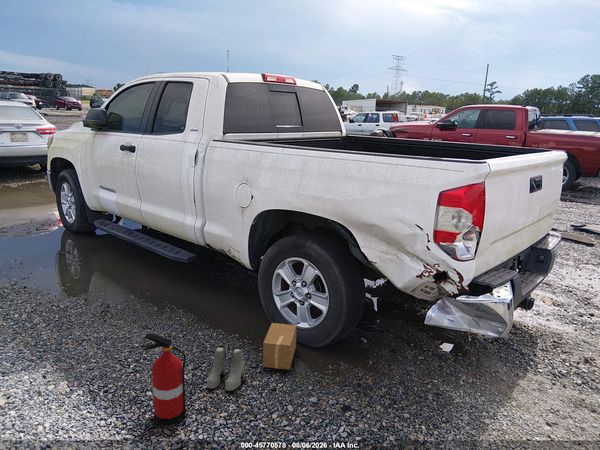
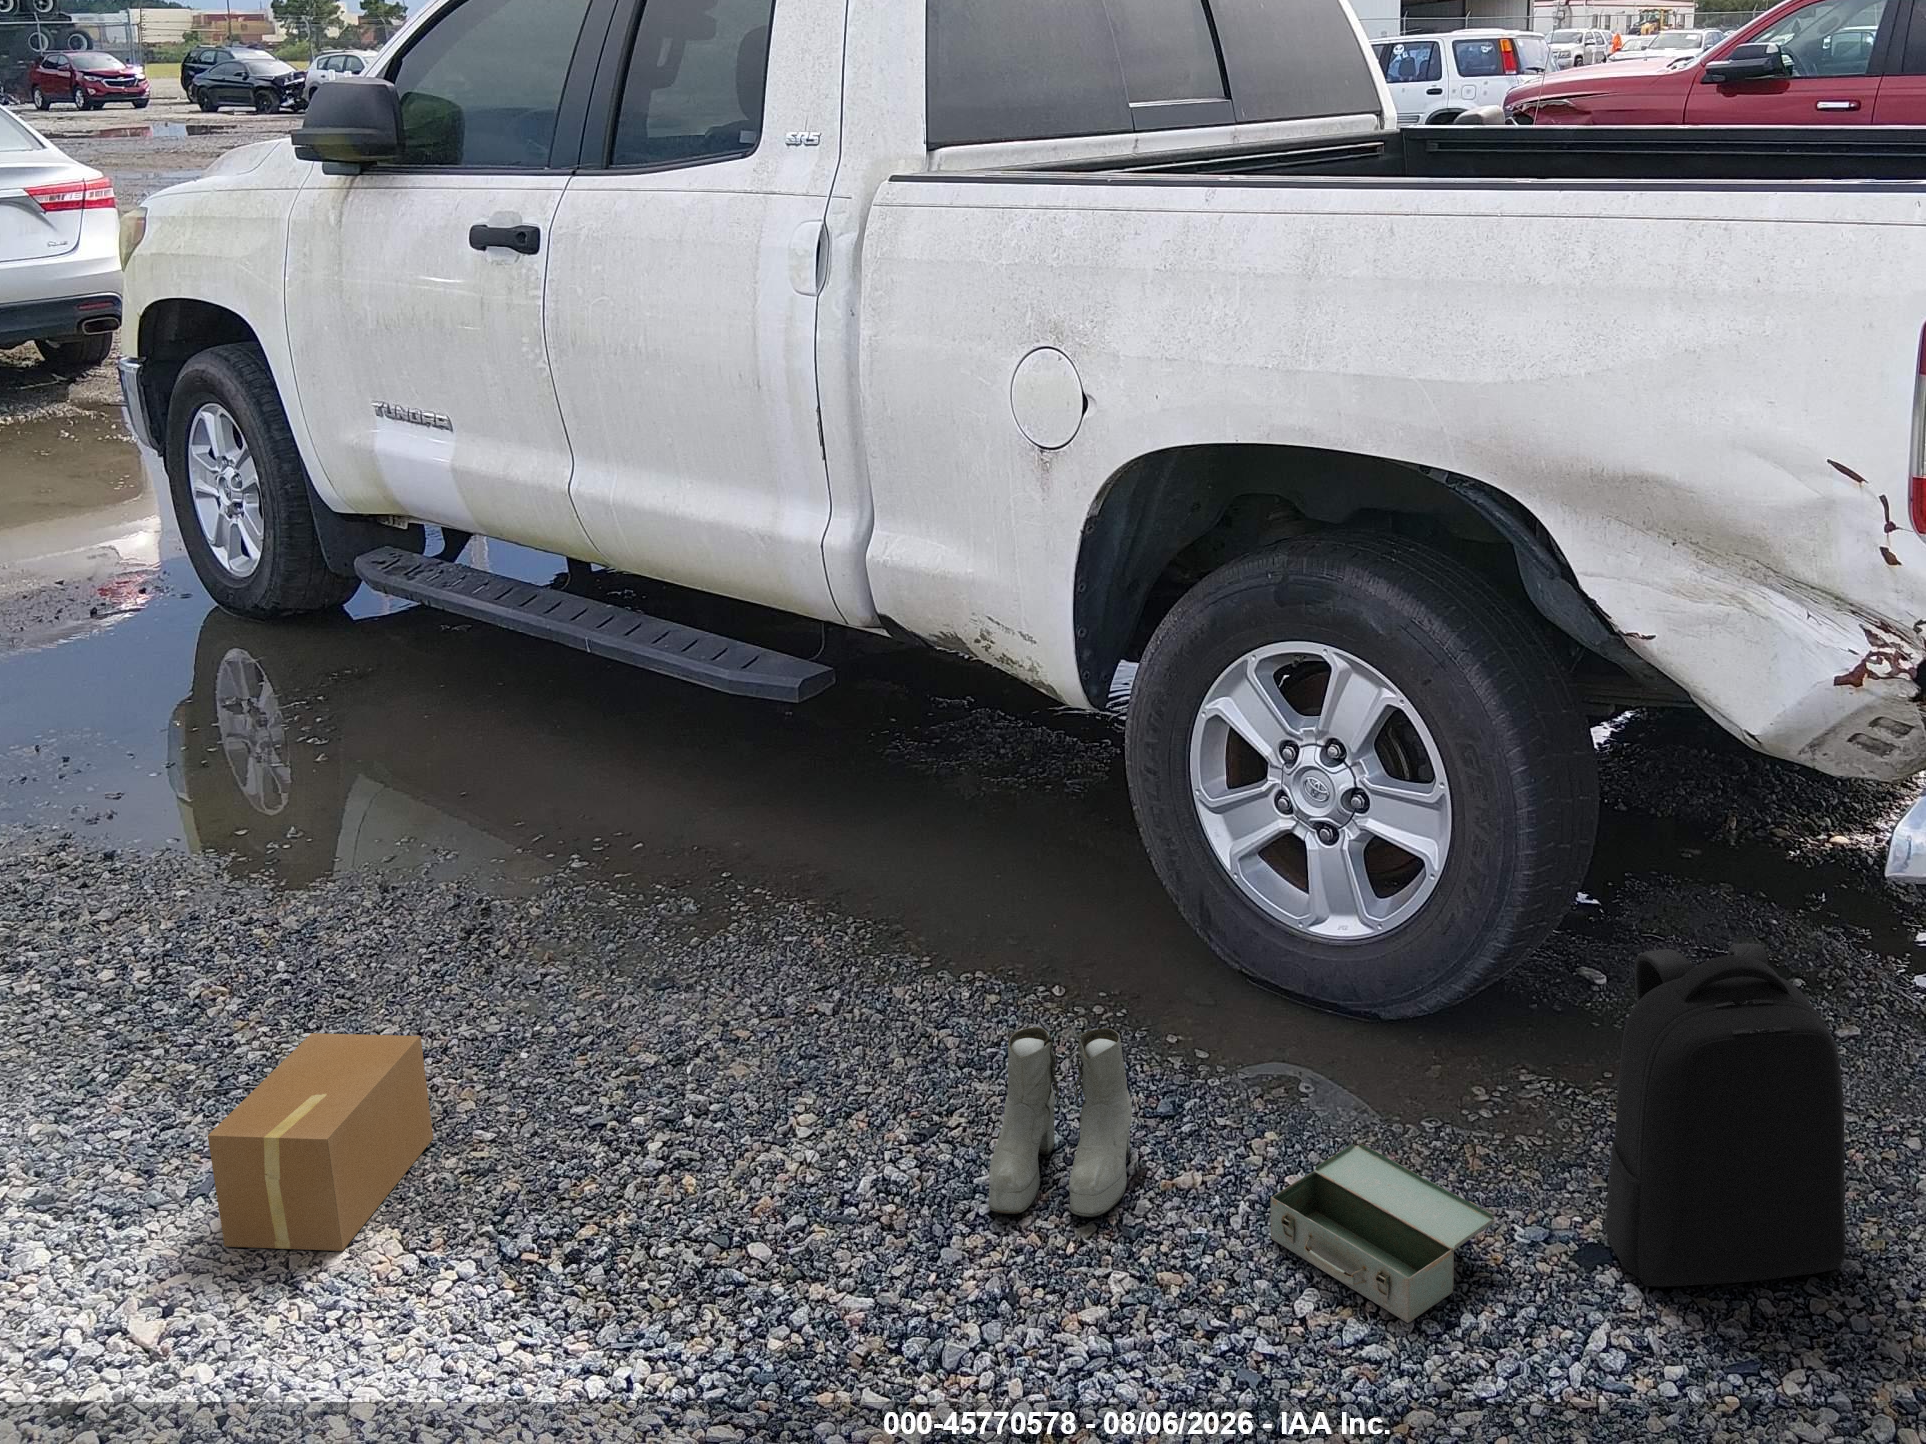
cardboard box: present [263,323,296,370] -> present [208,1033,433,1251]
fire extinguisher: present [144,334,187,425] -> none [751,993,935,1373]
backpack: none [350,338,407,418] -> present [1604,943,1845,1286]
toolbox: none [271,378,323,422] -> present [1271,1143,1495,1323]

